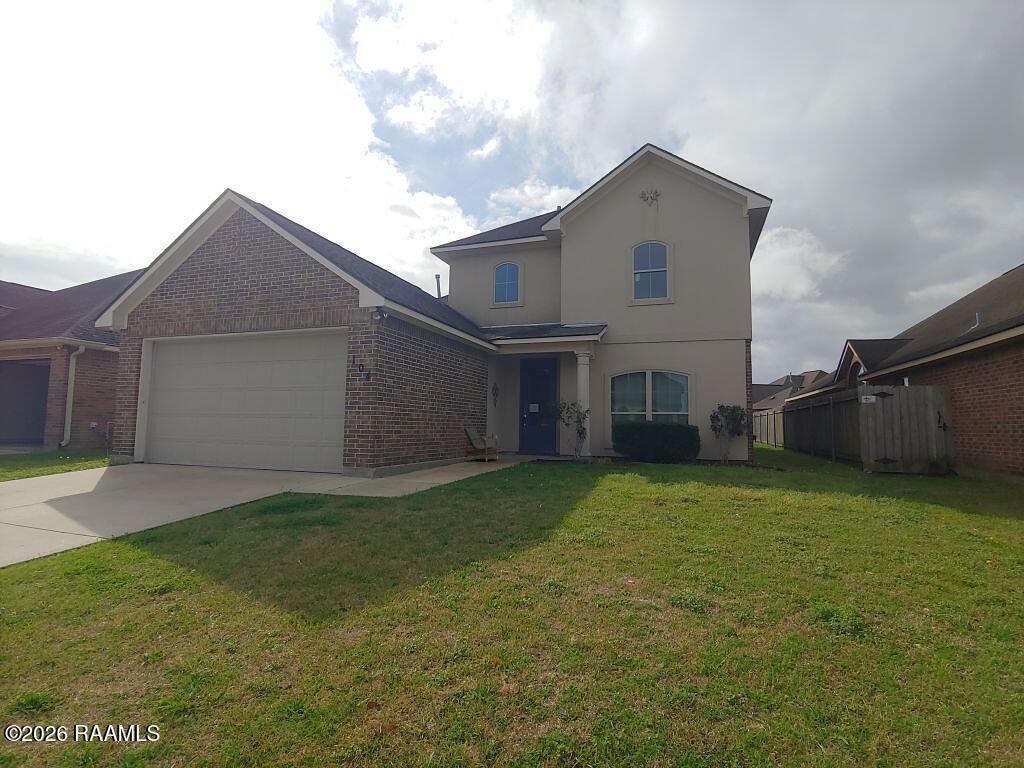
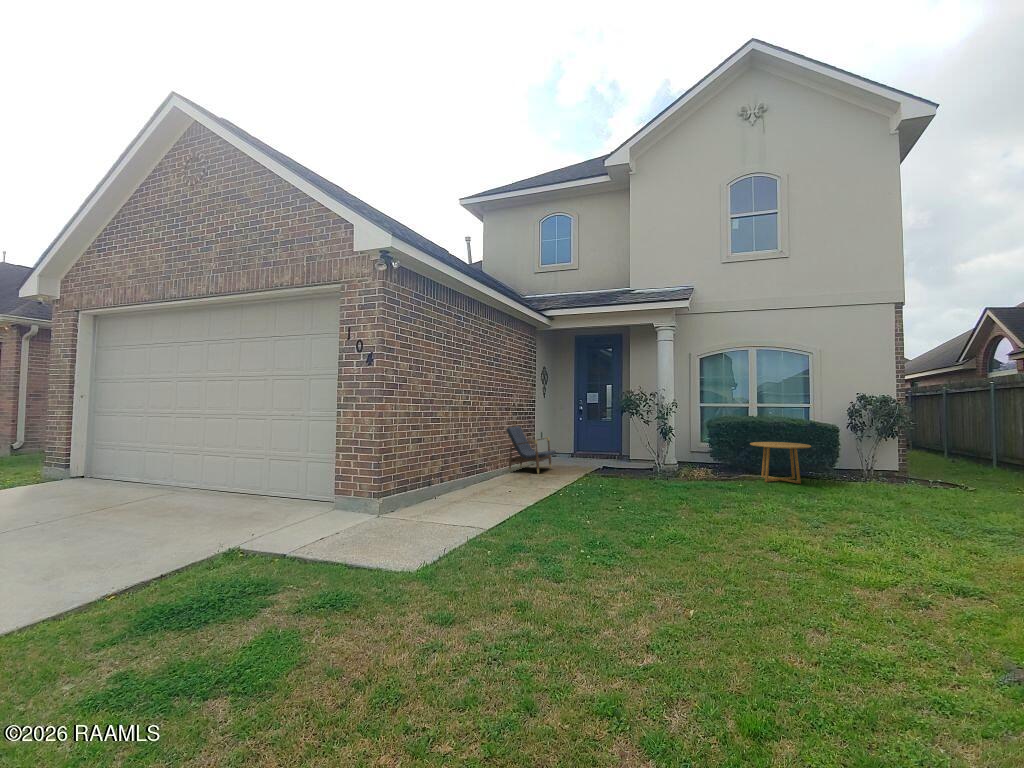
round table: none [637,438,677,466] -> present [750,442,811,484]

